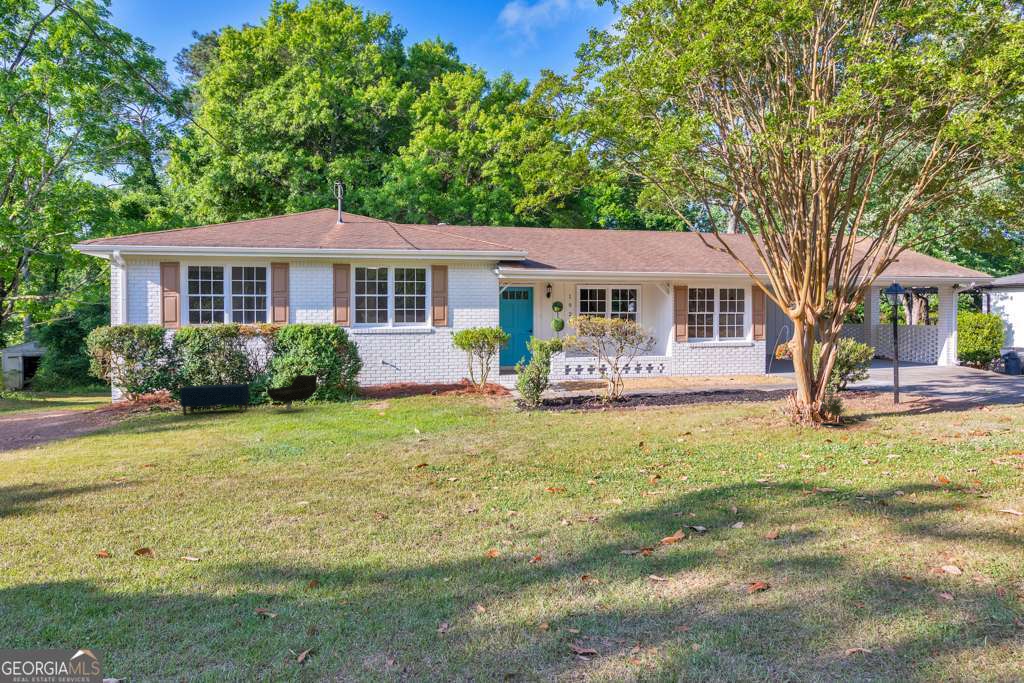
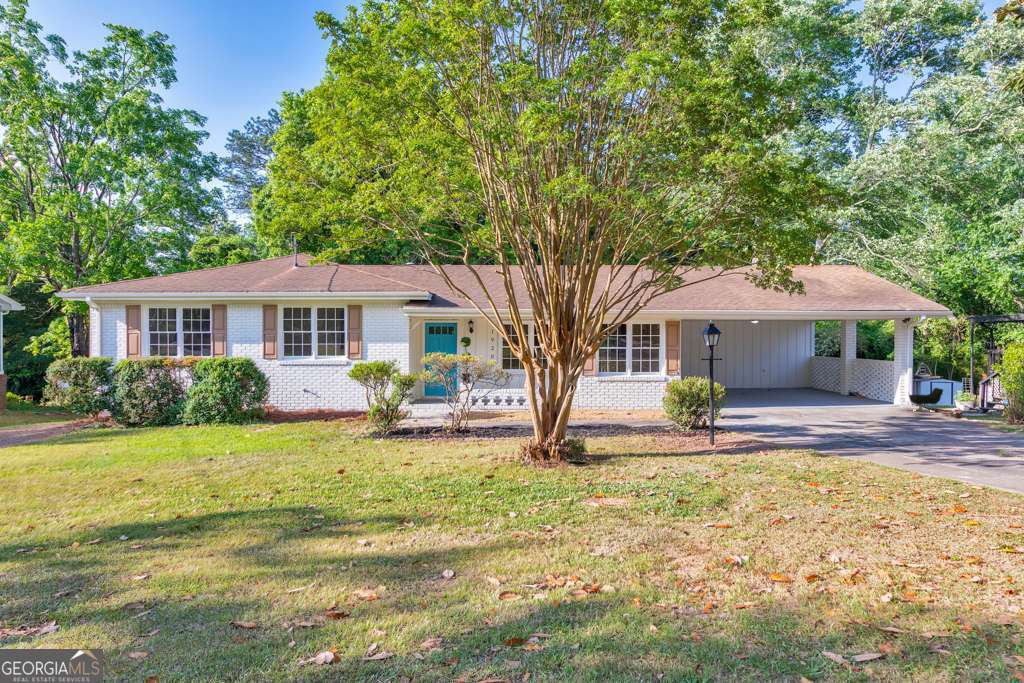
lounge chair: present [267,375,317,413] -> present [909,388,943,412]
bench: present [181,384,249,415] -> none [109,407,167,431]

